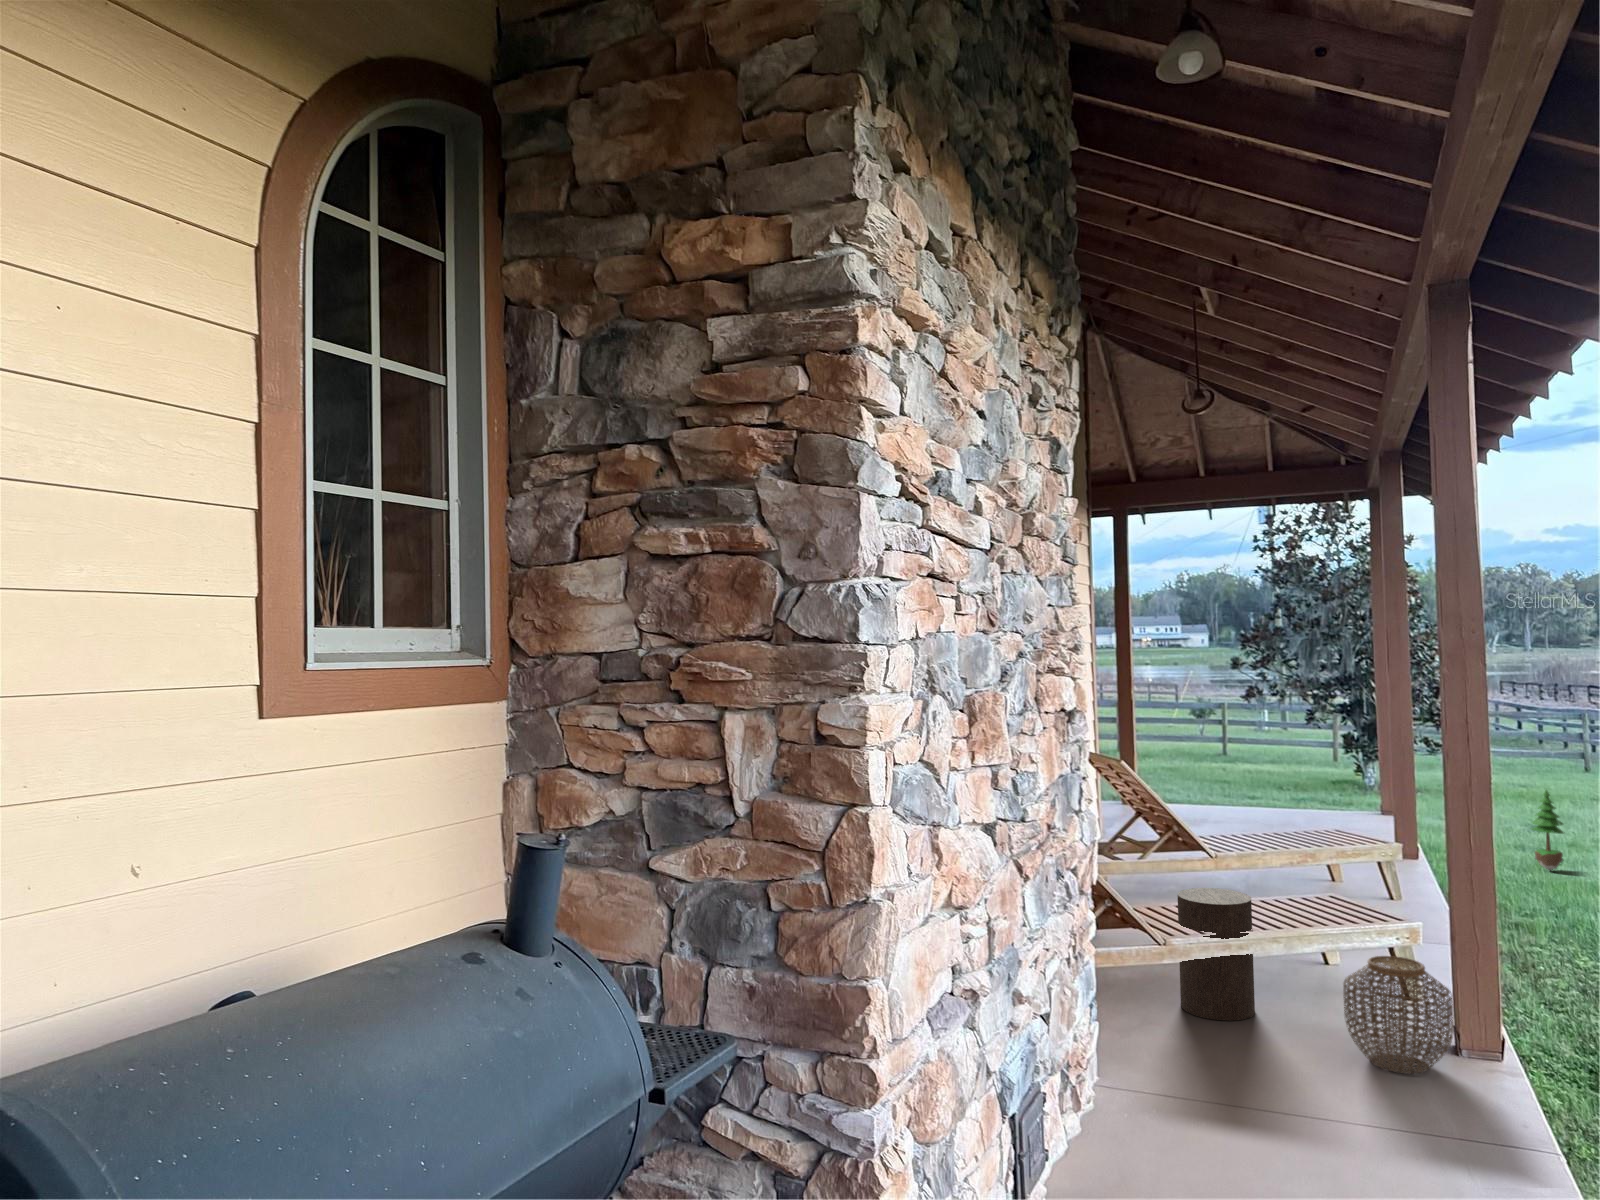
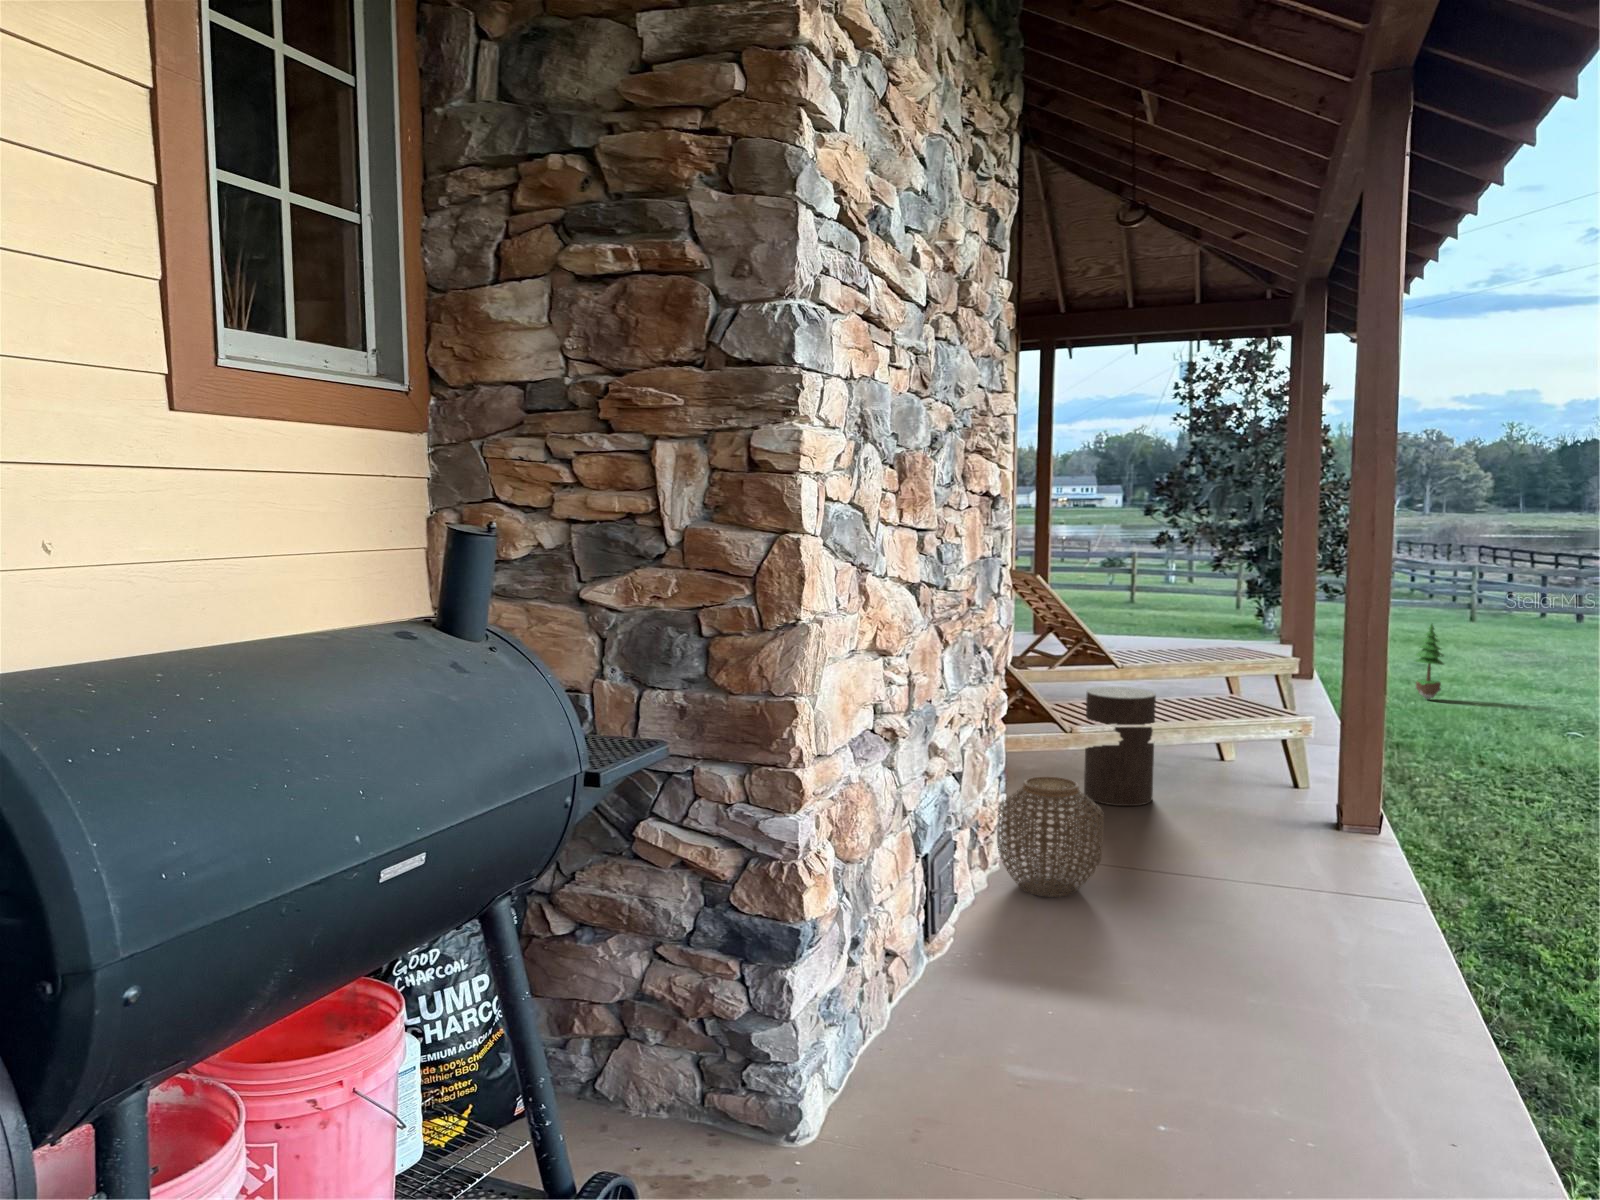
woven basket: present [1343,956,1454,1073] -> present [997,777,1103,897]

